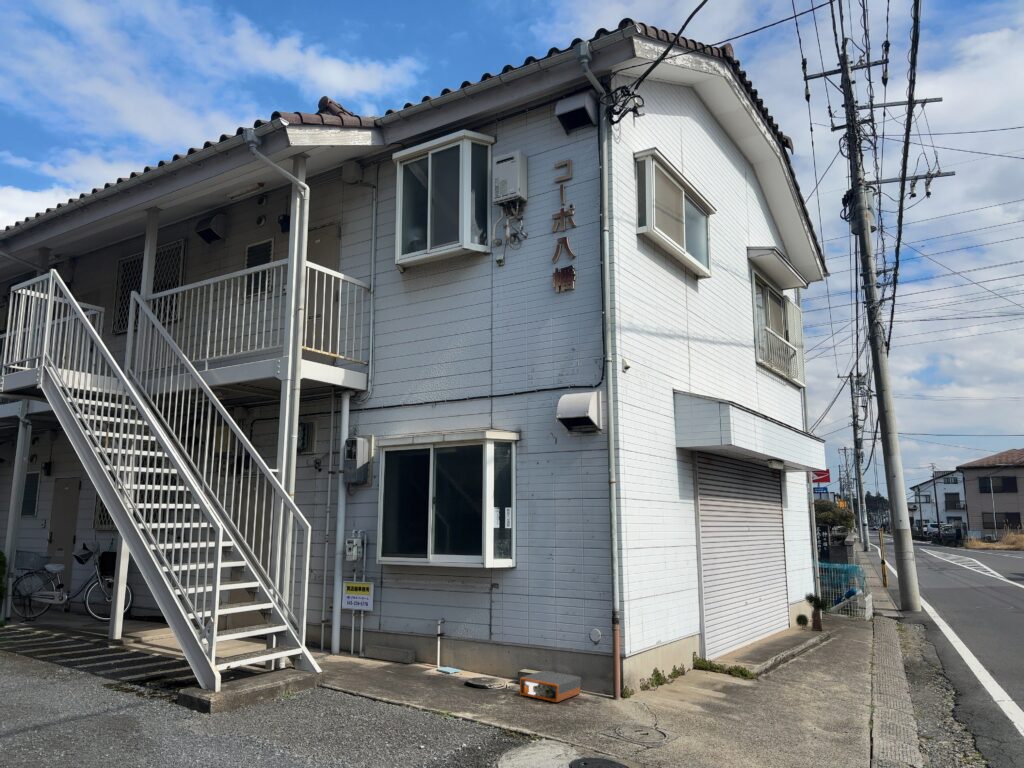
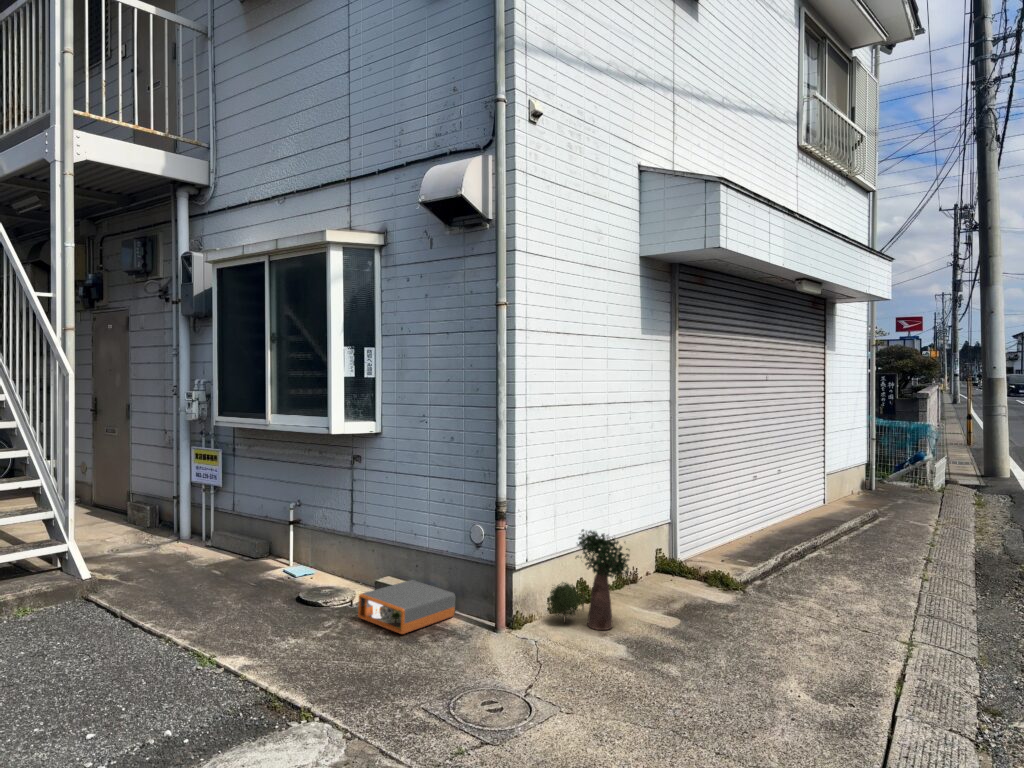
potted plant: present [796,593,826,631] -> present [547,529,629,630]

